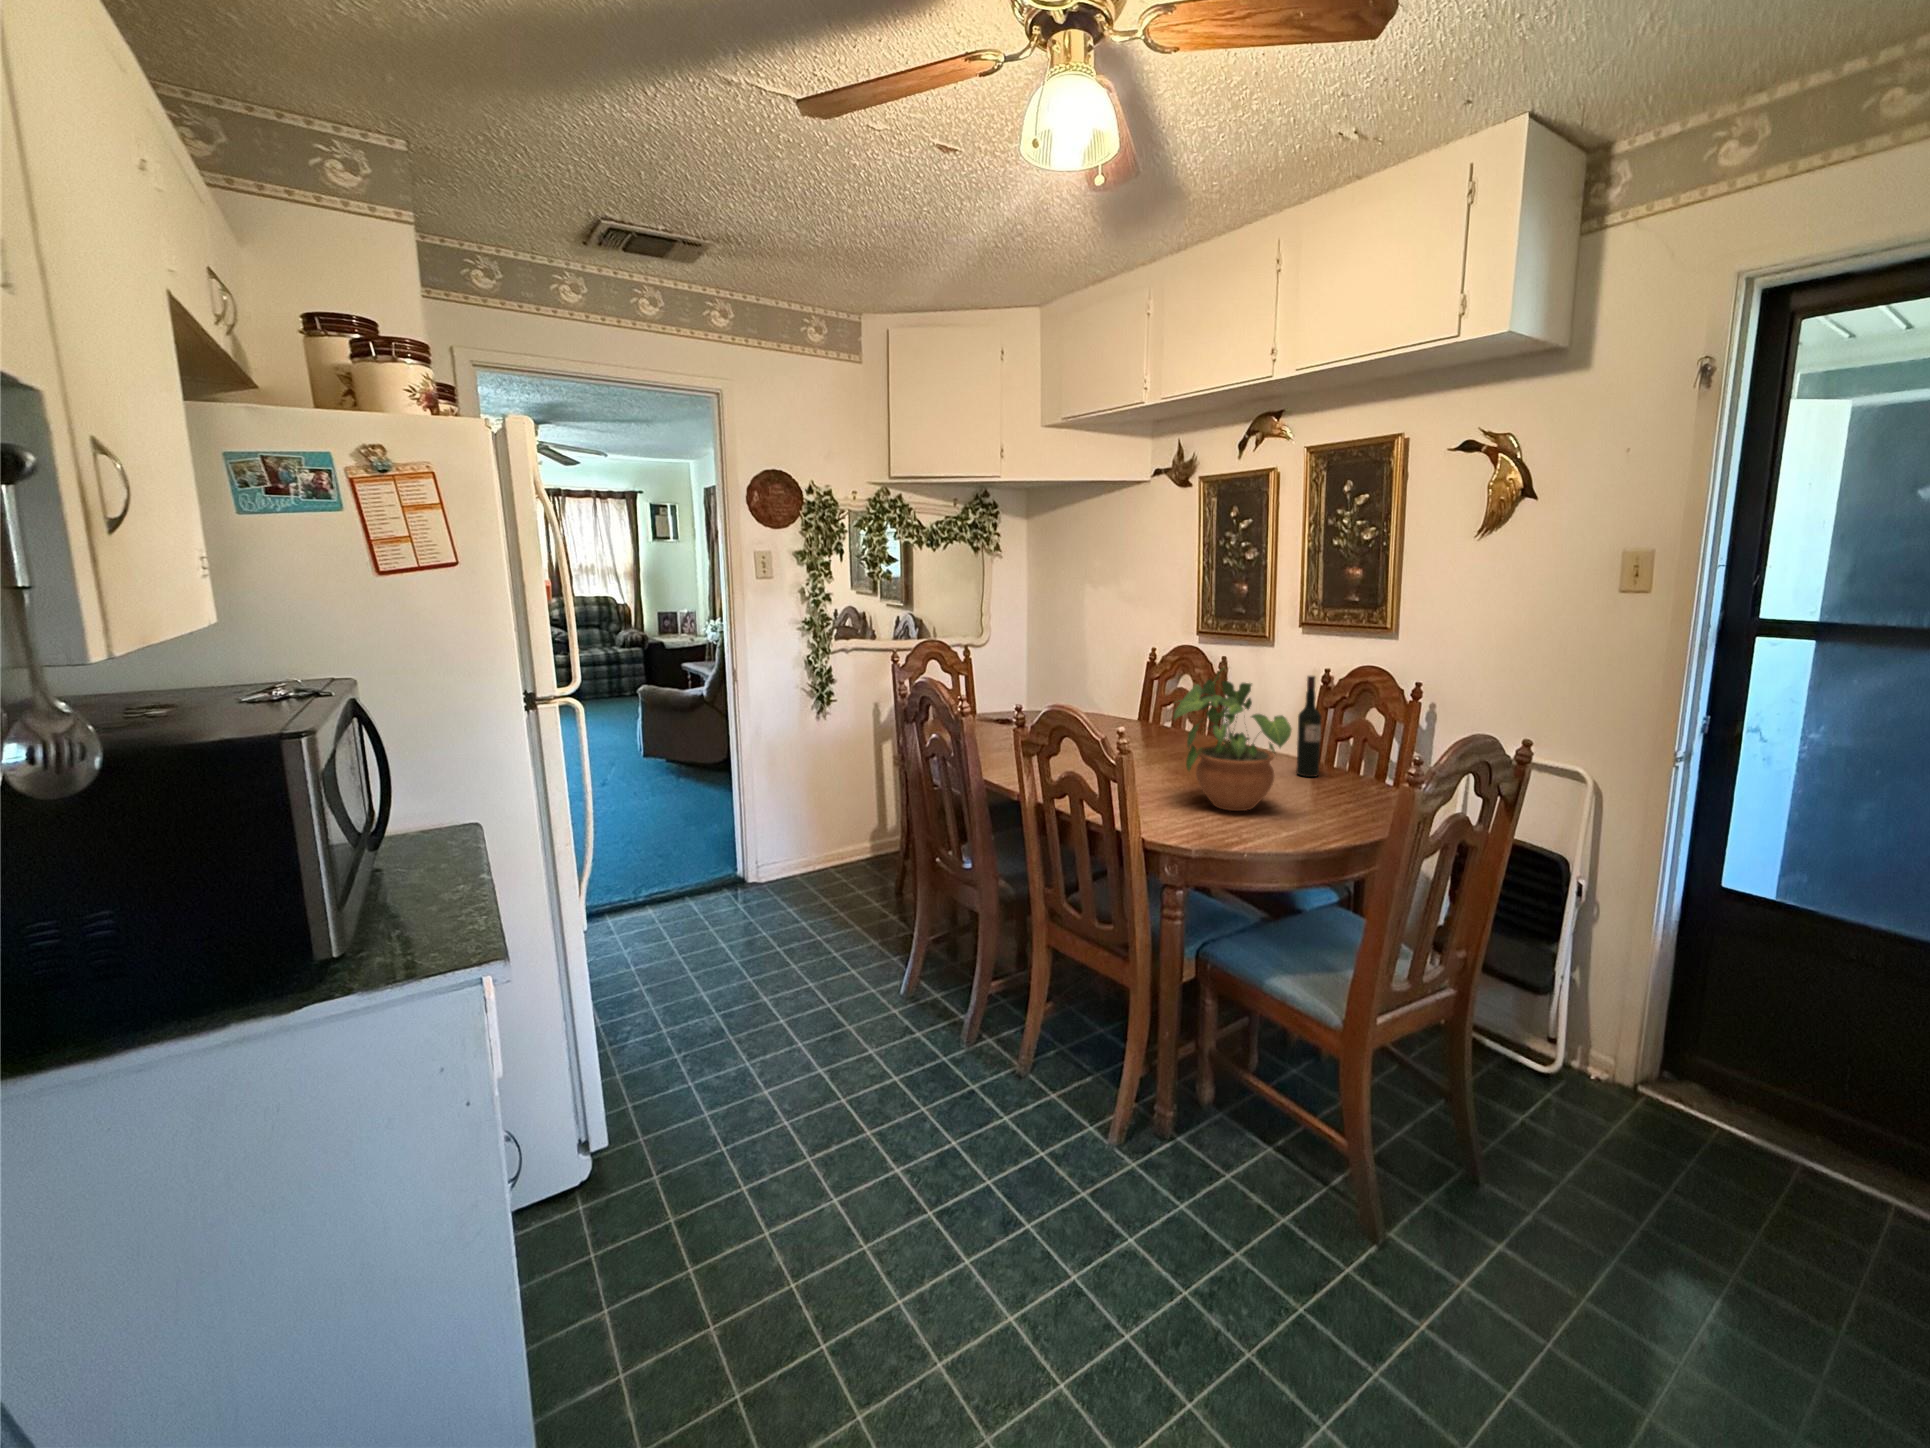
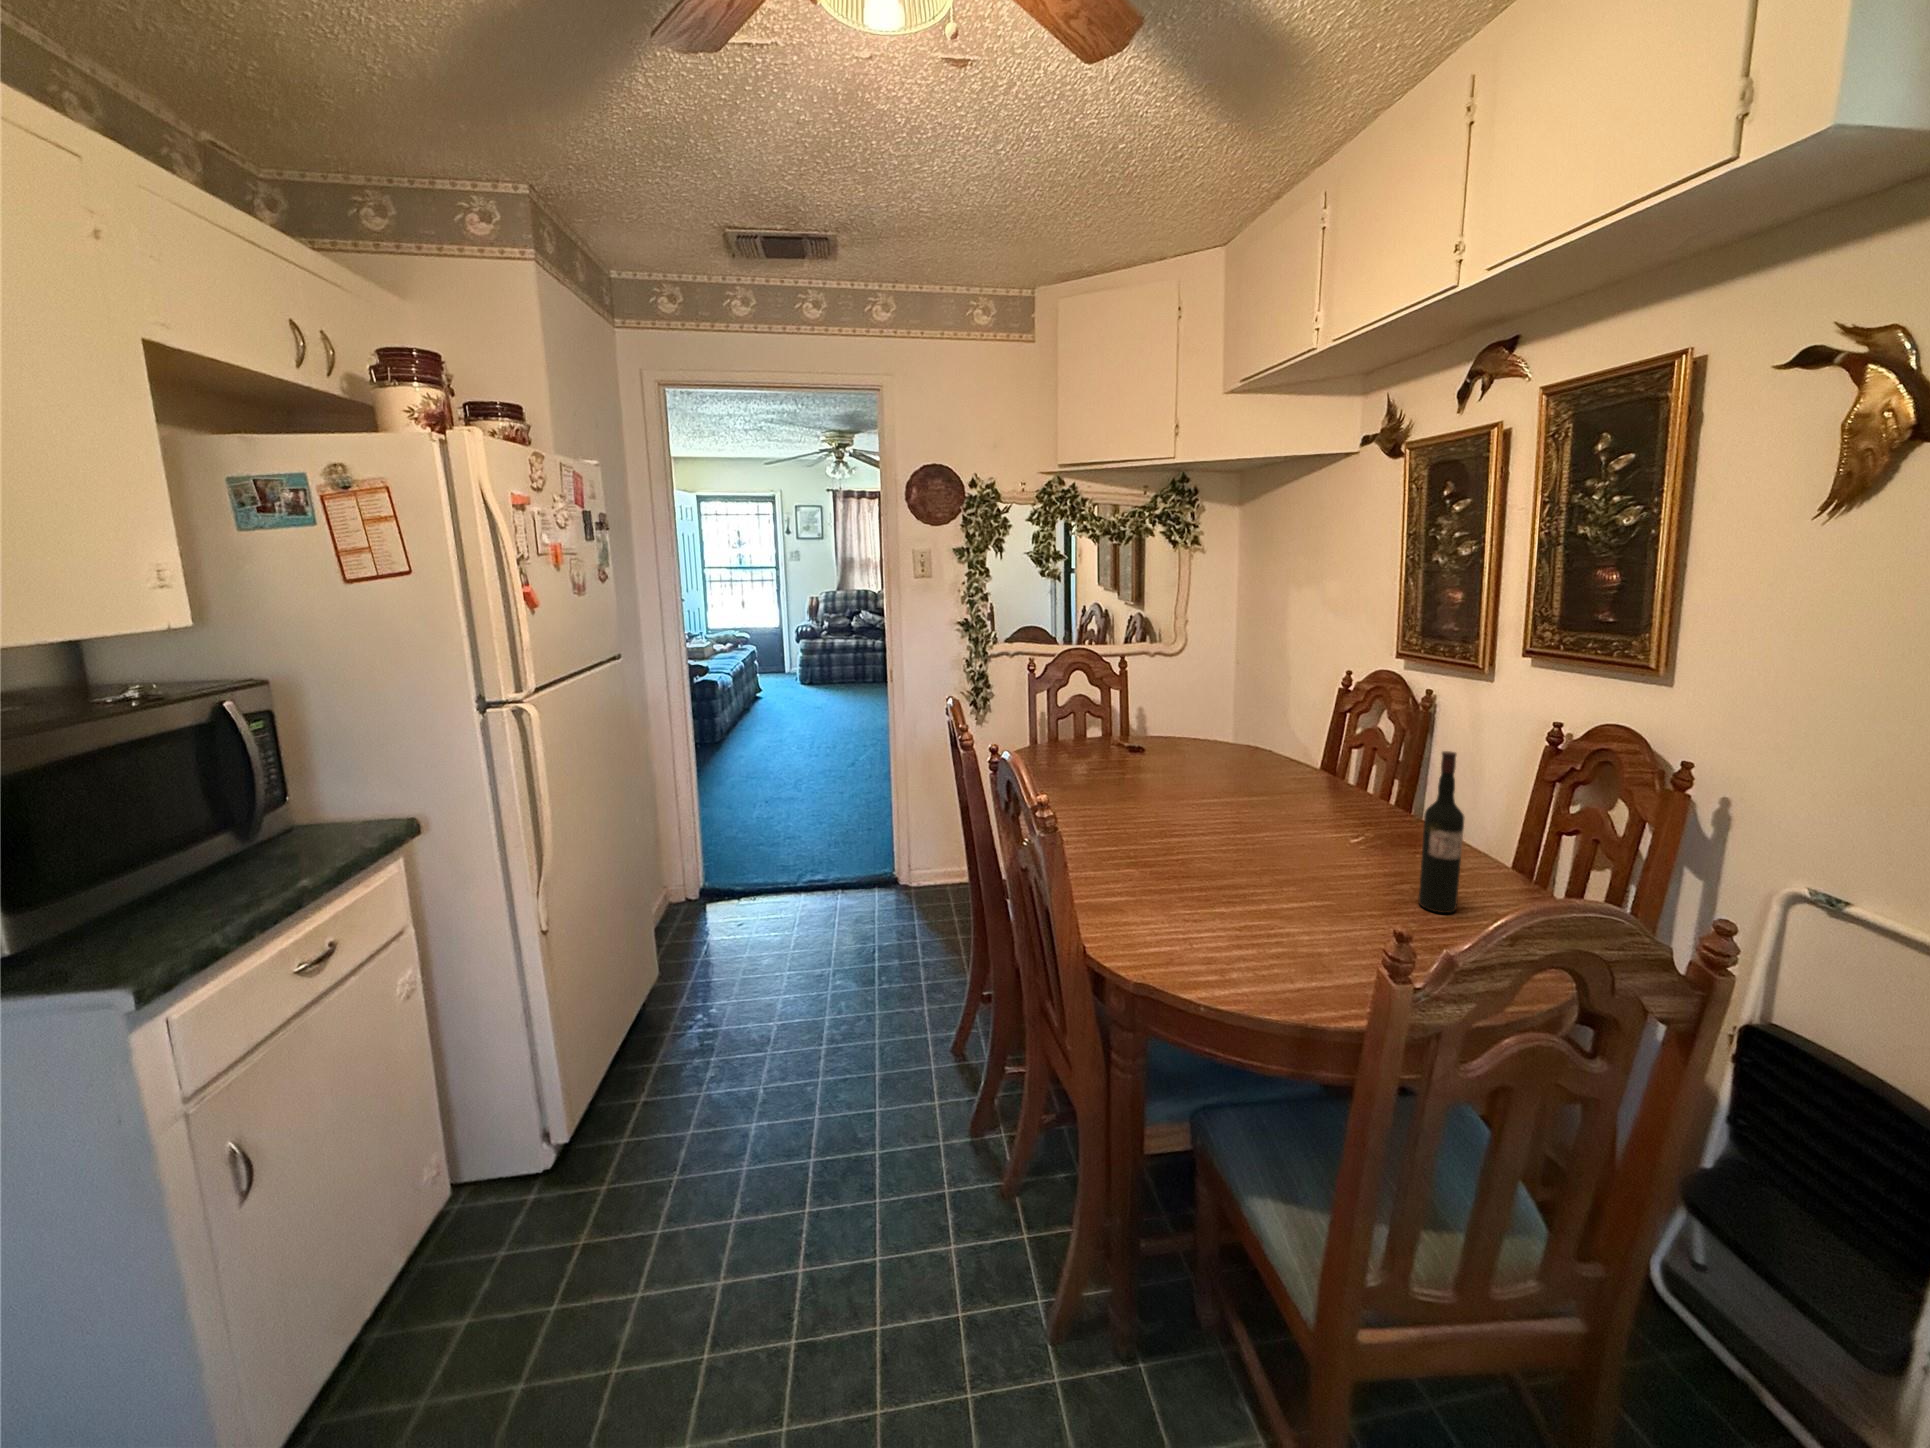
potted plant: present [1173,669,1292,811] -> none [1145,730,1312,957]

